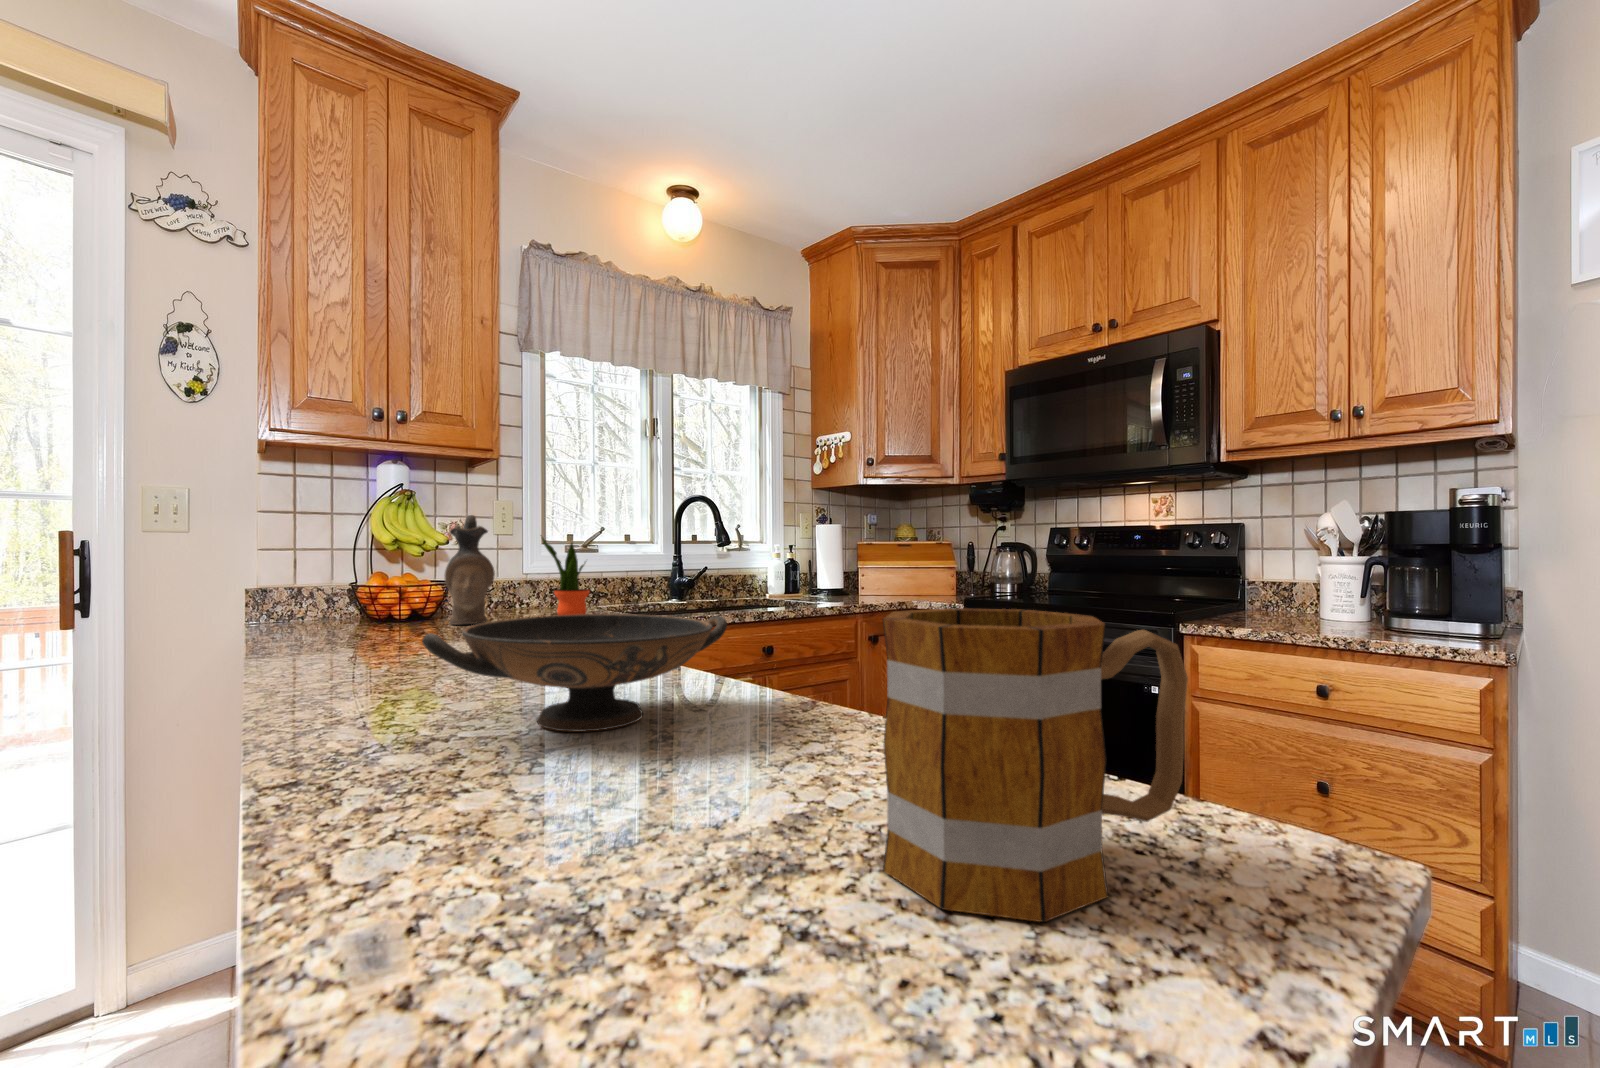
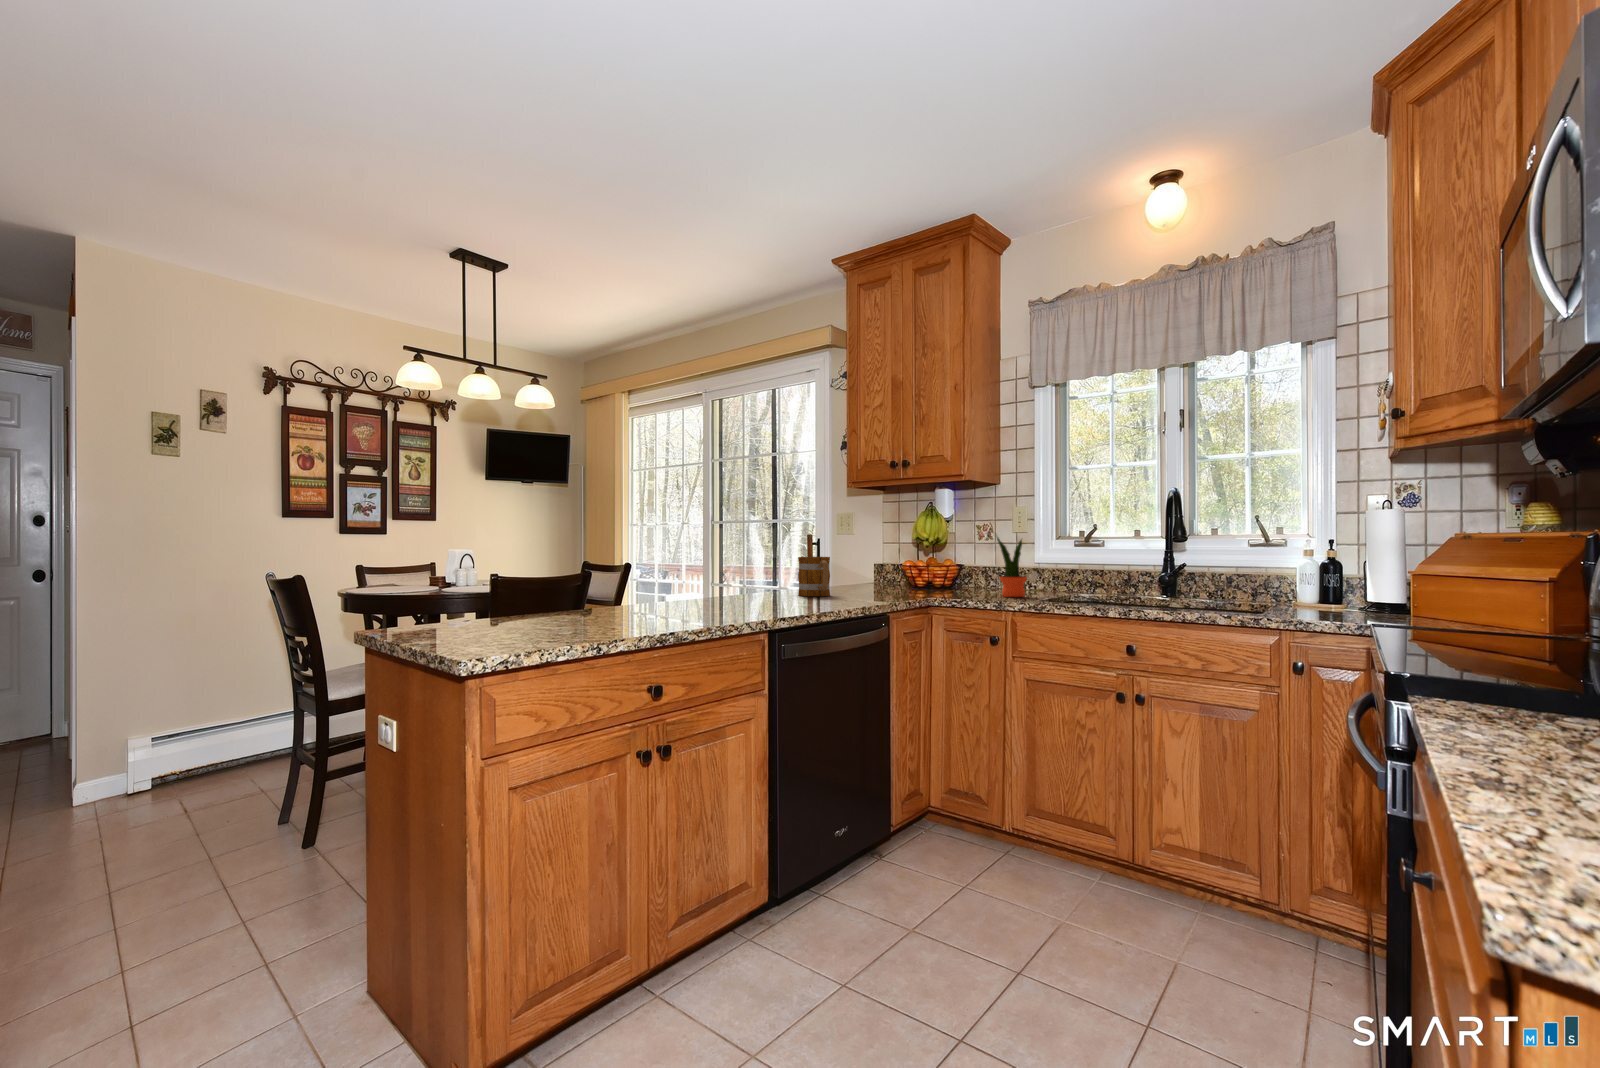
ceramic pitcher: present [444,515,495,625] -> none [918,520,954,594]
mug: present [883,608,1188,922] -> present [798,557,830,596]
decorative bowl: present [422,614,727,731] -> none [625,575,715,615]

